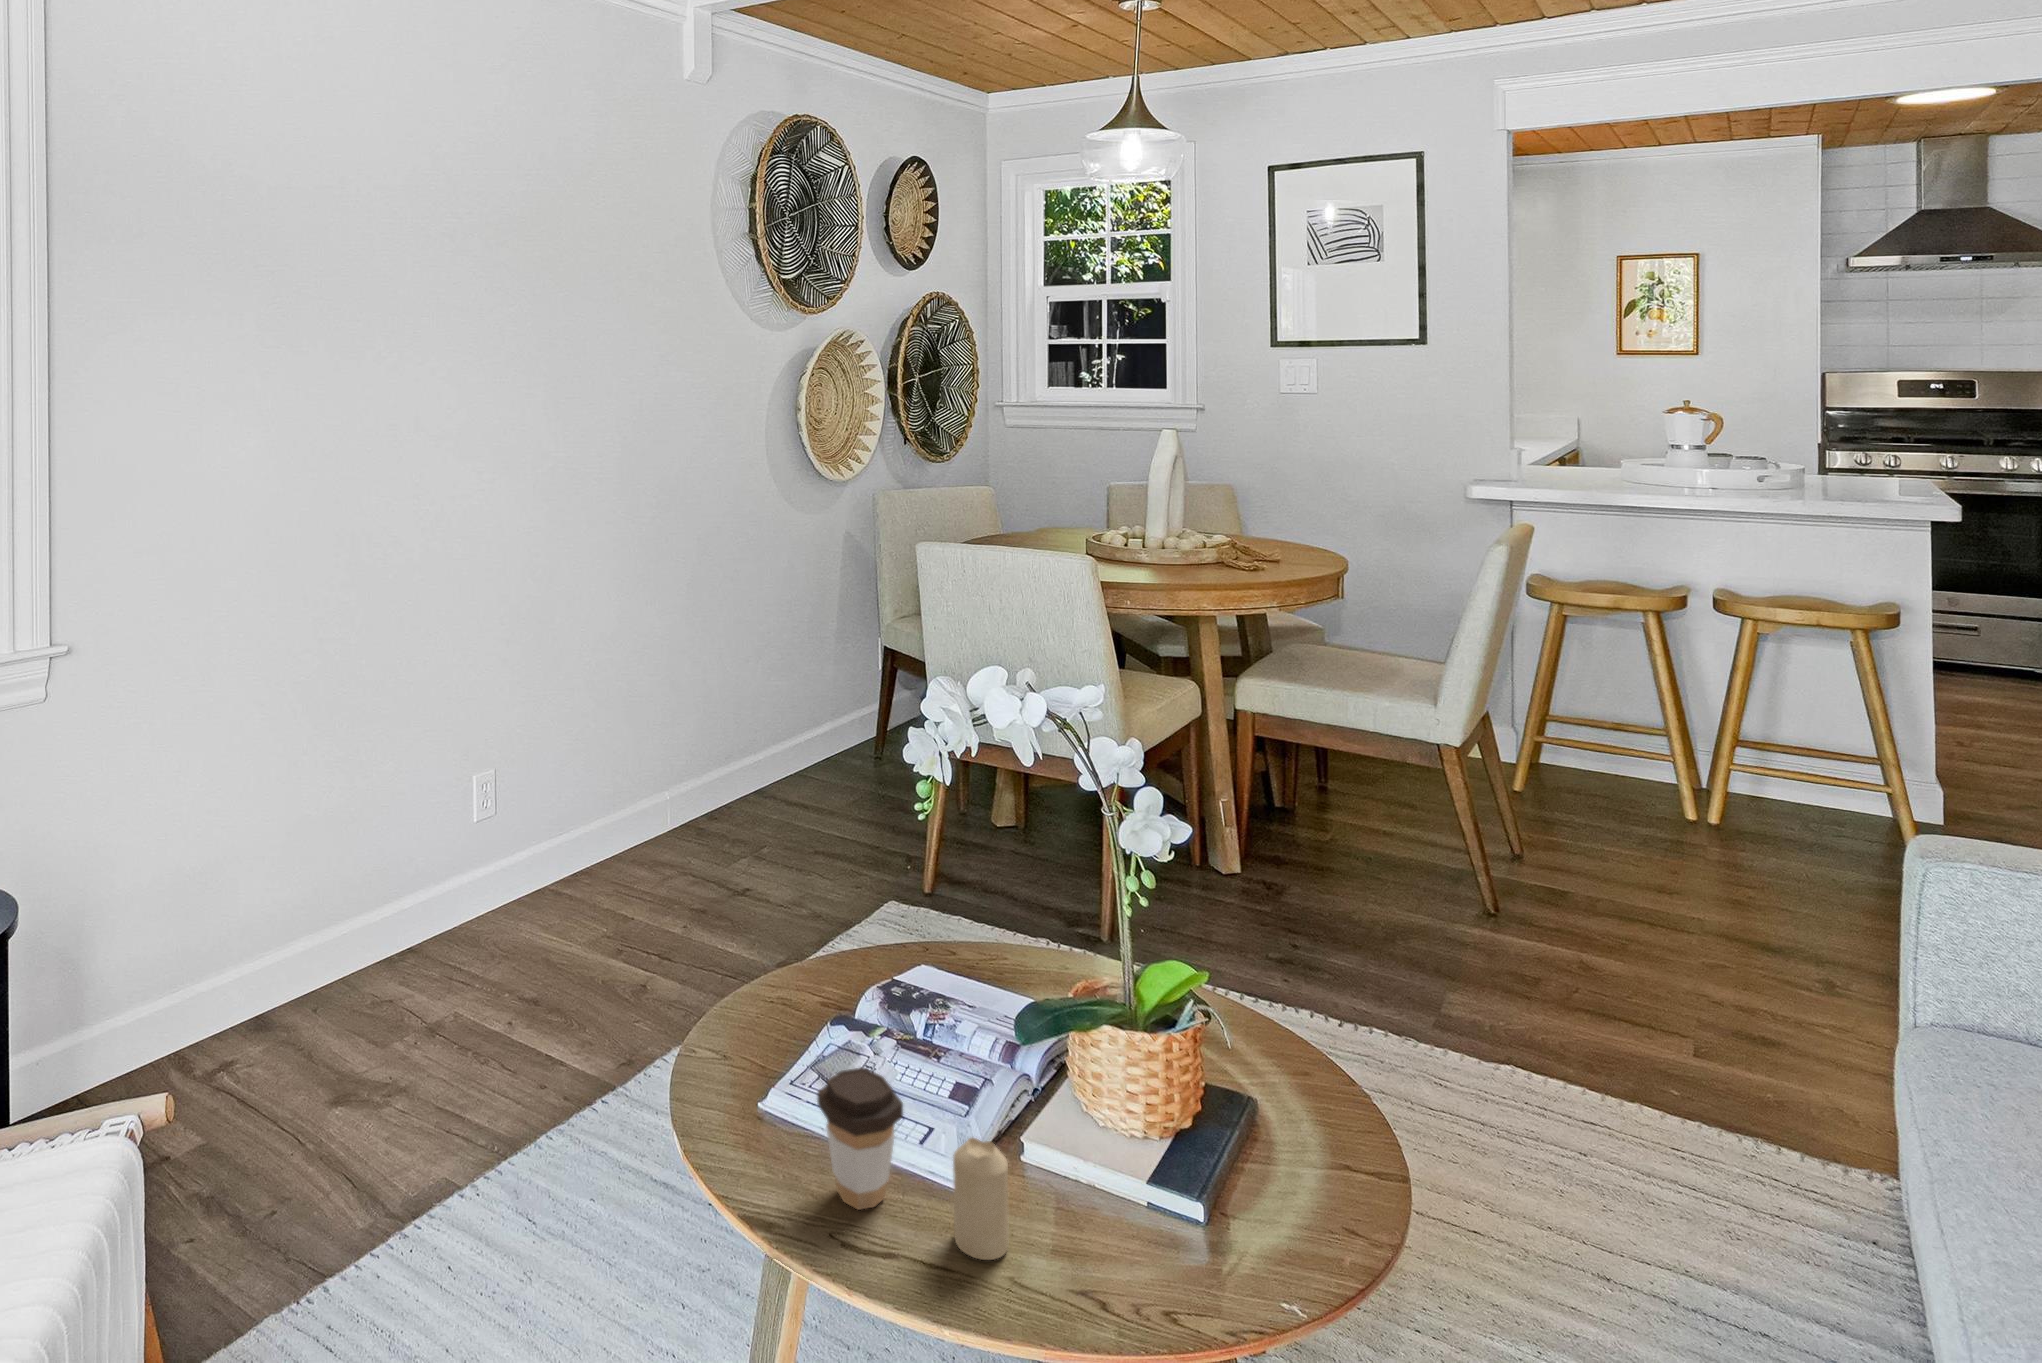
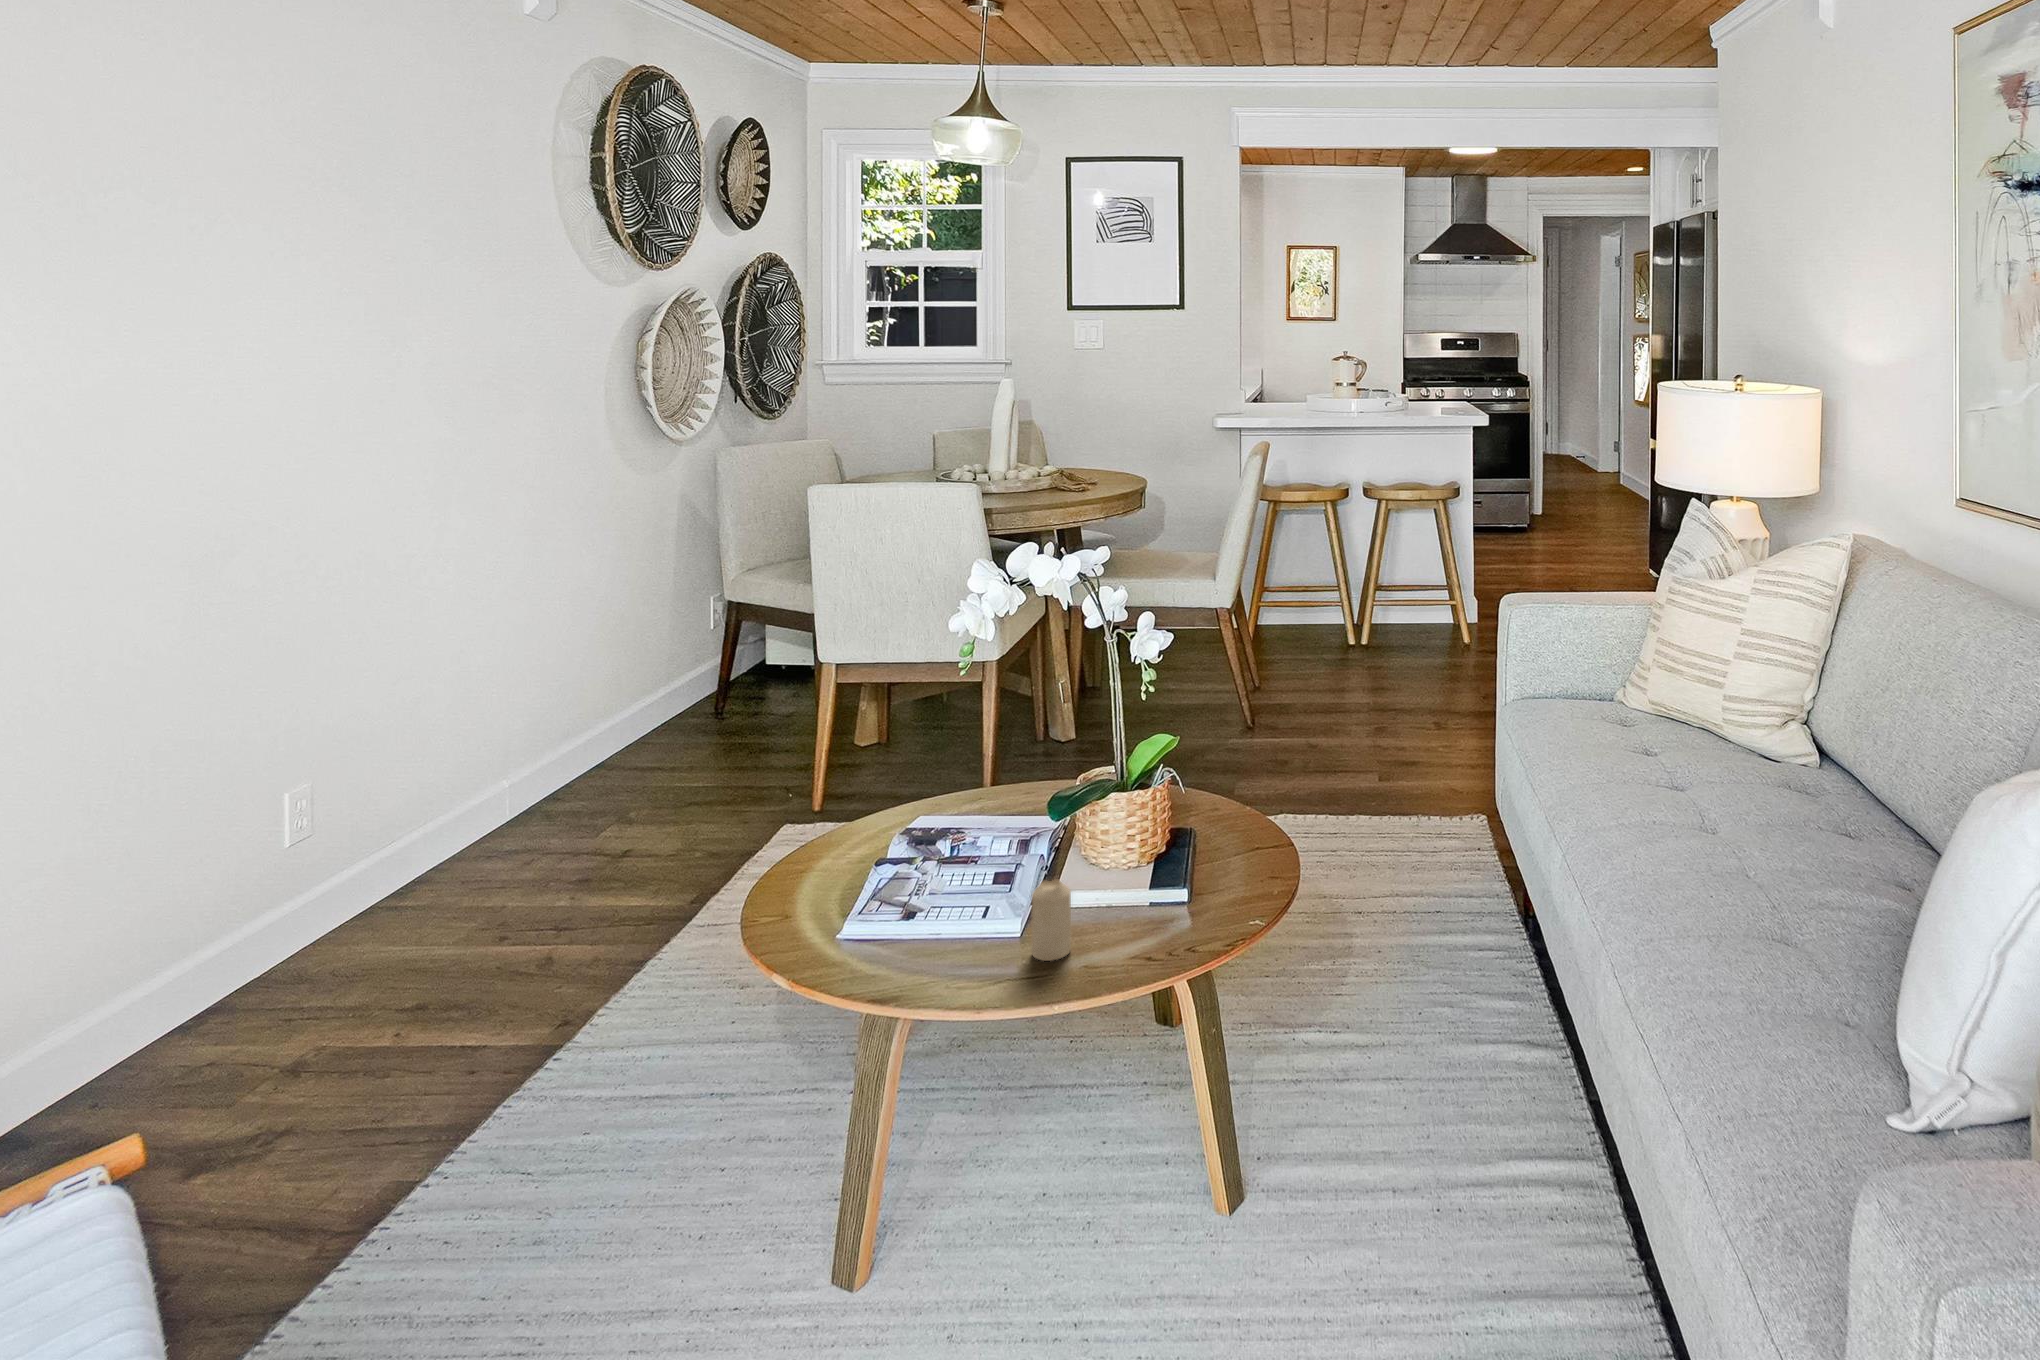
coffee cup: present [817,1067,903,1210] -> none [918,866,986,967]

